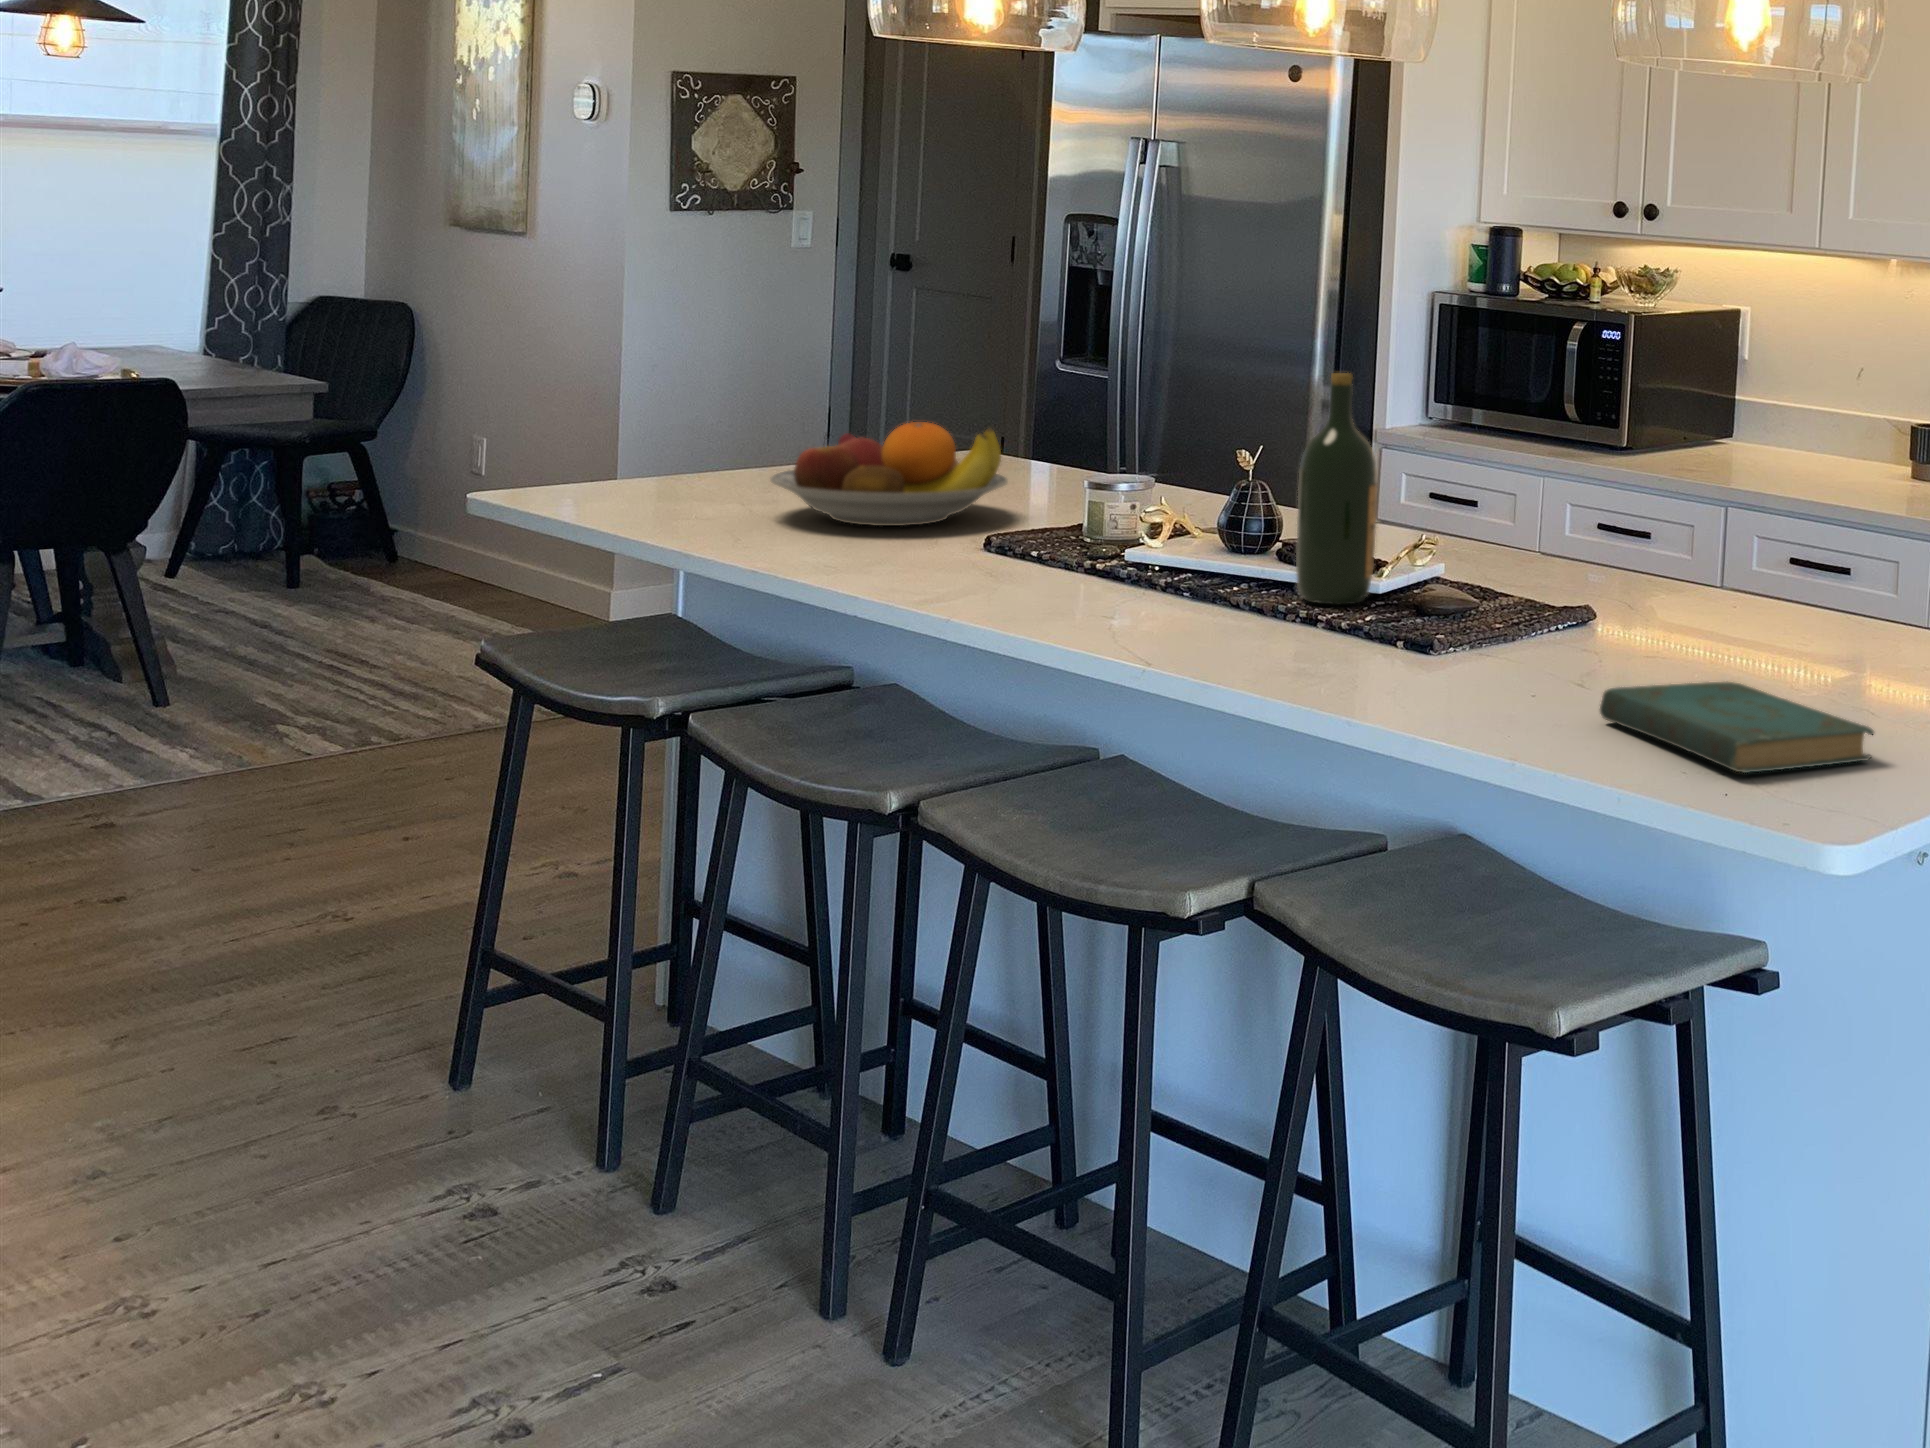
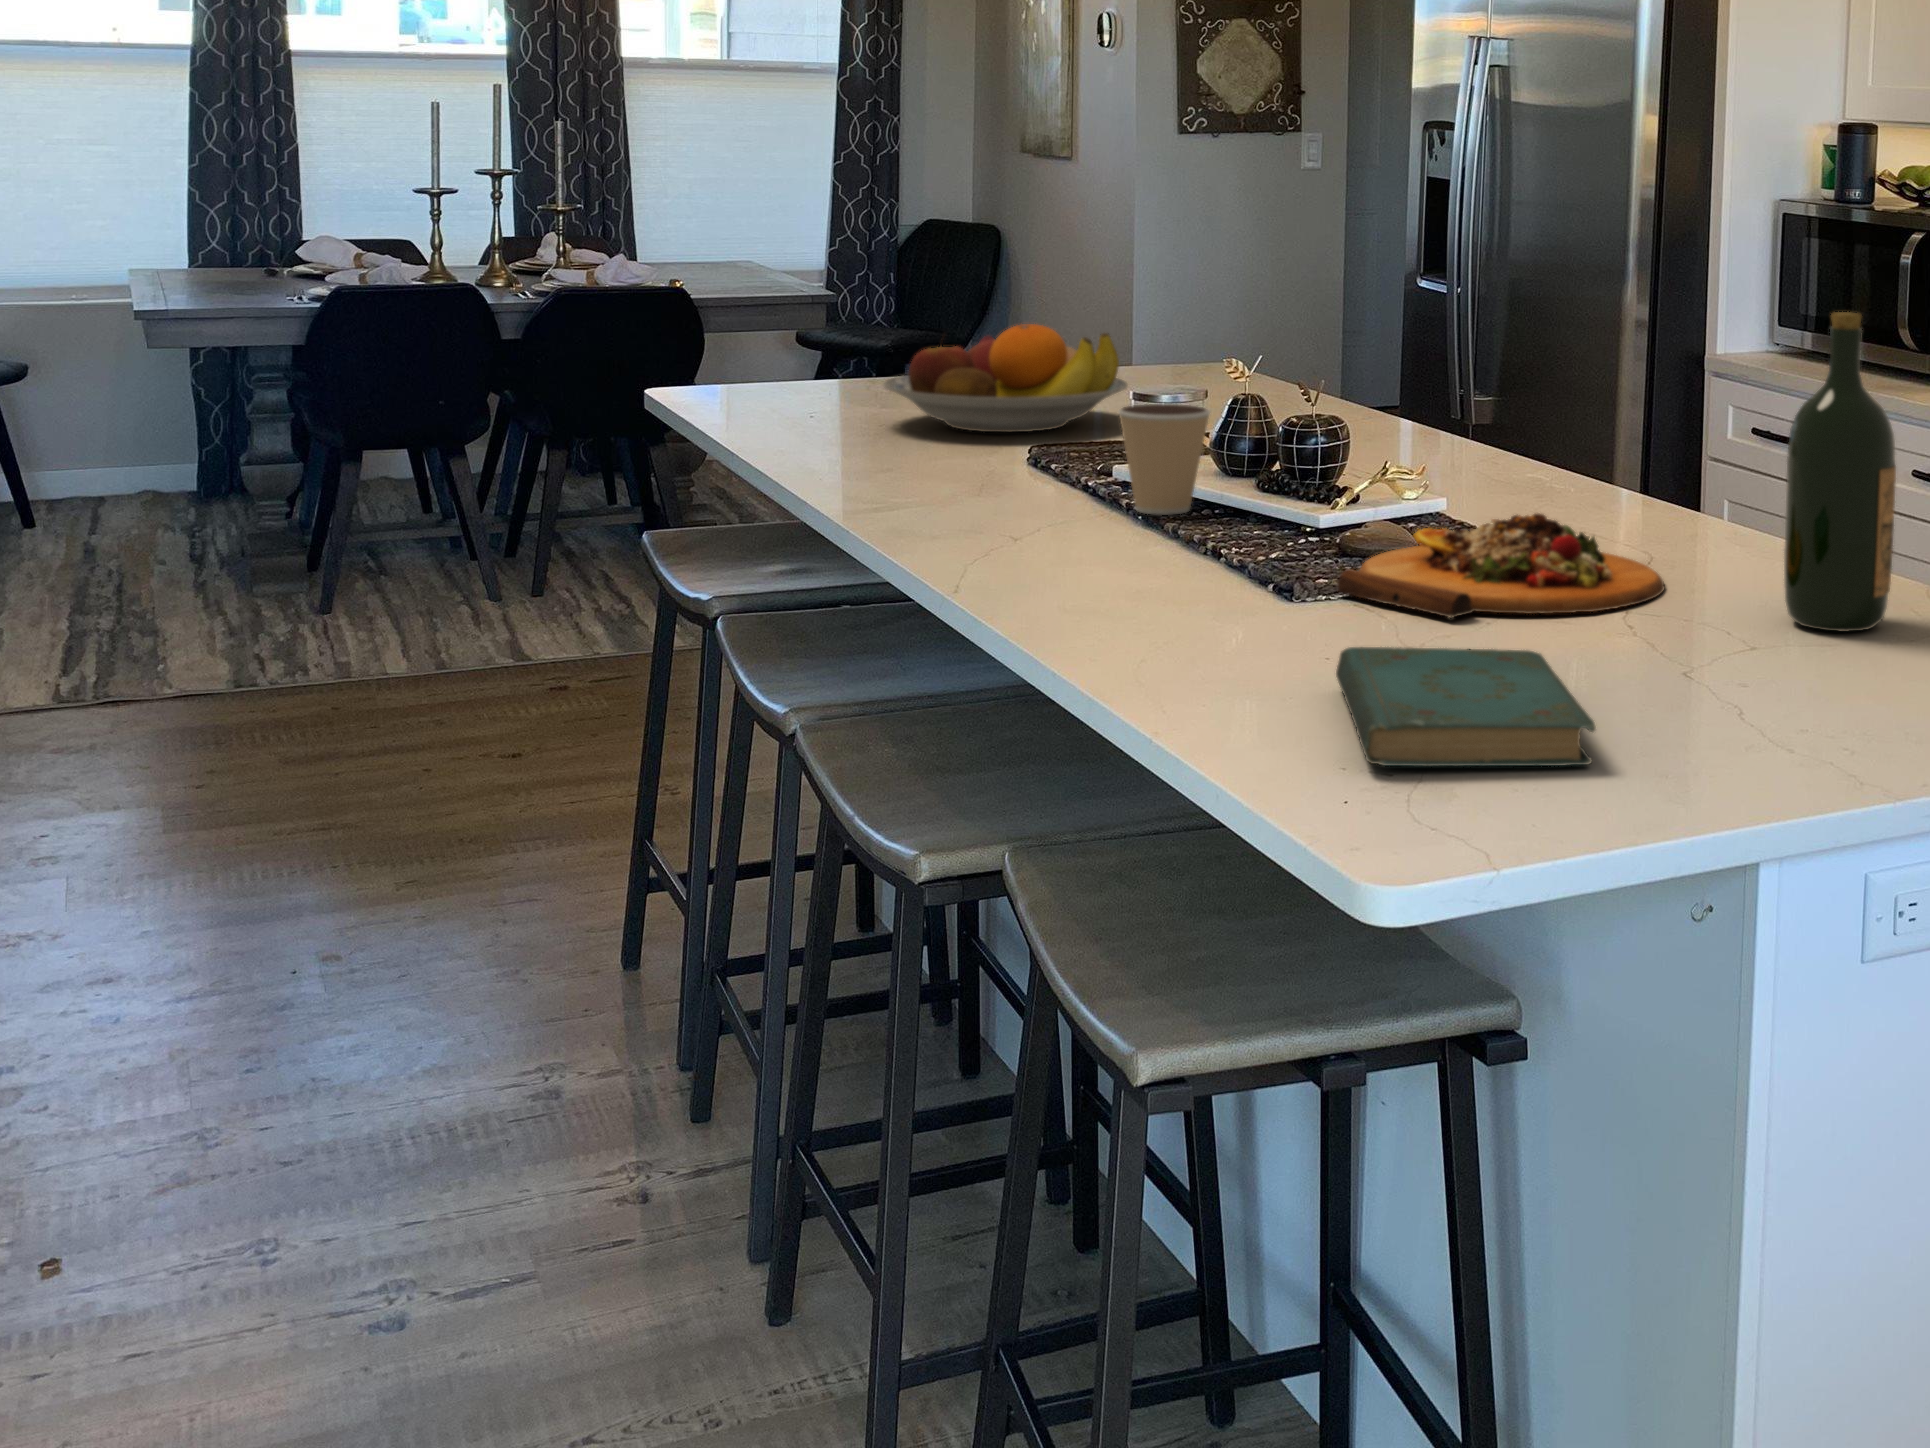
wine bottle: present [1296,373,1377,605] -> present [1784,312,1896,632]
coffee cup: none [1151,495,1235,594] -> present [1118,404,1210,515]
cutting board: none [1448,575,1699,663] -> present [1337,513,1665,618]

